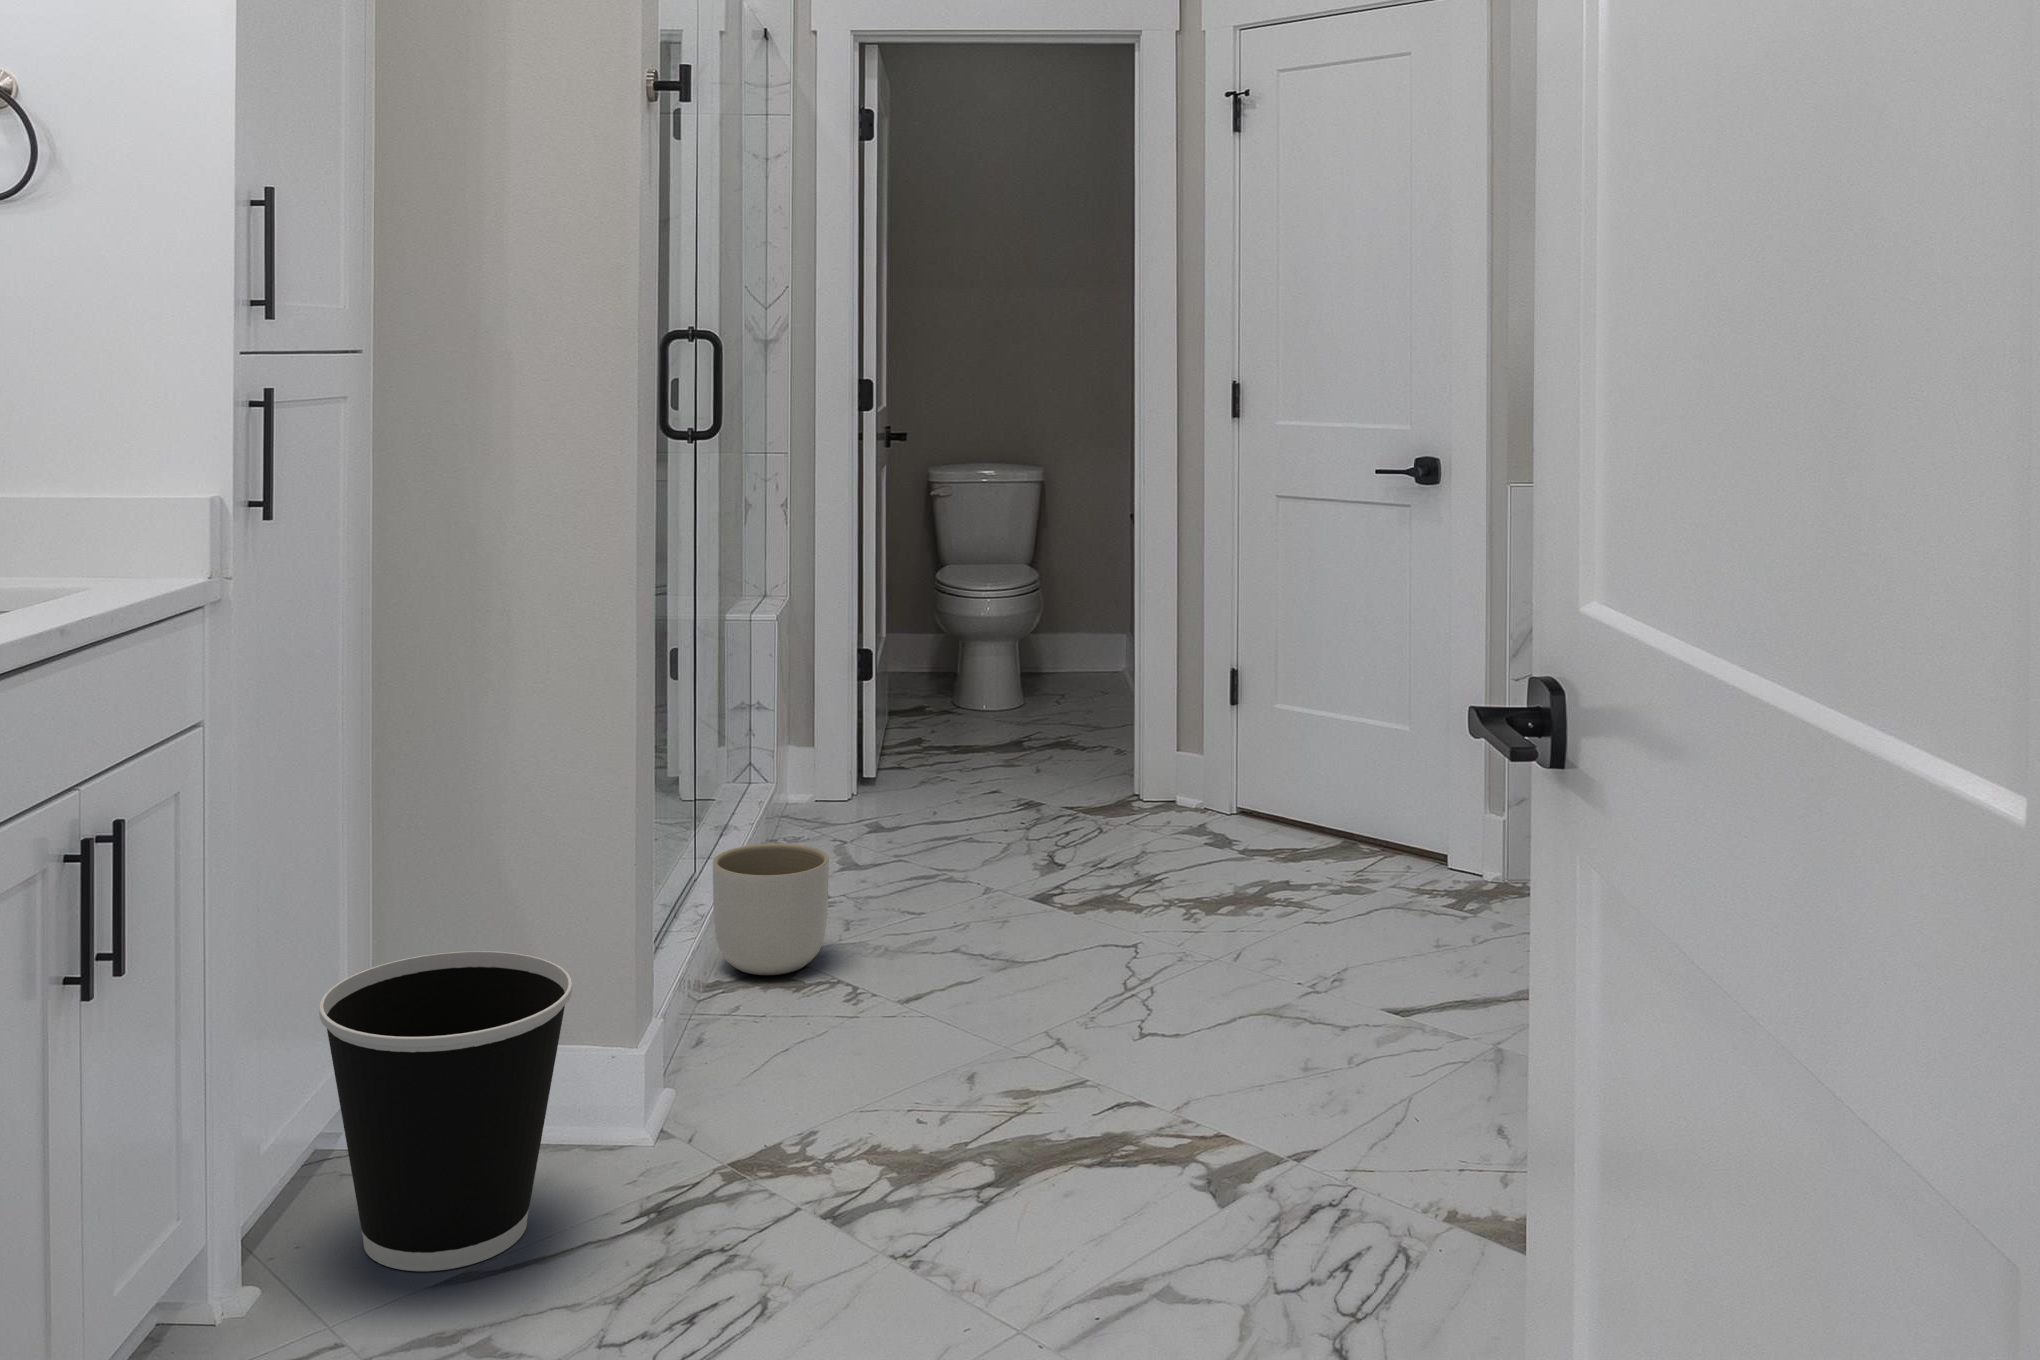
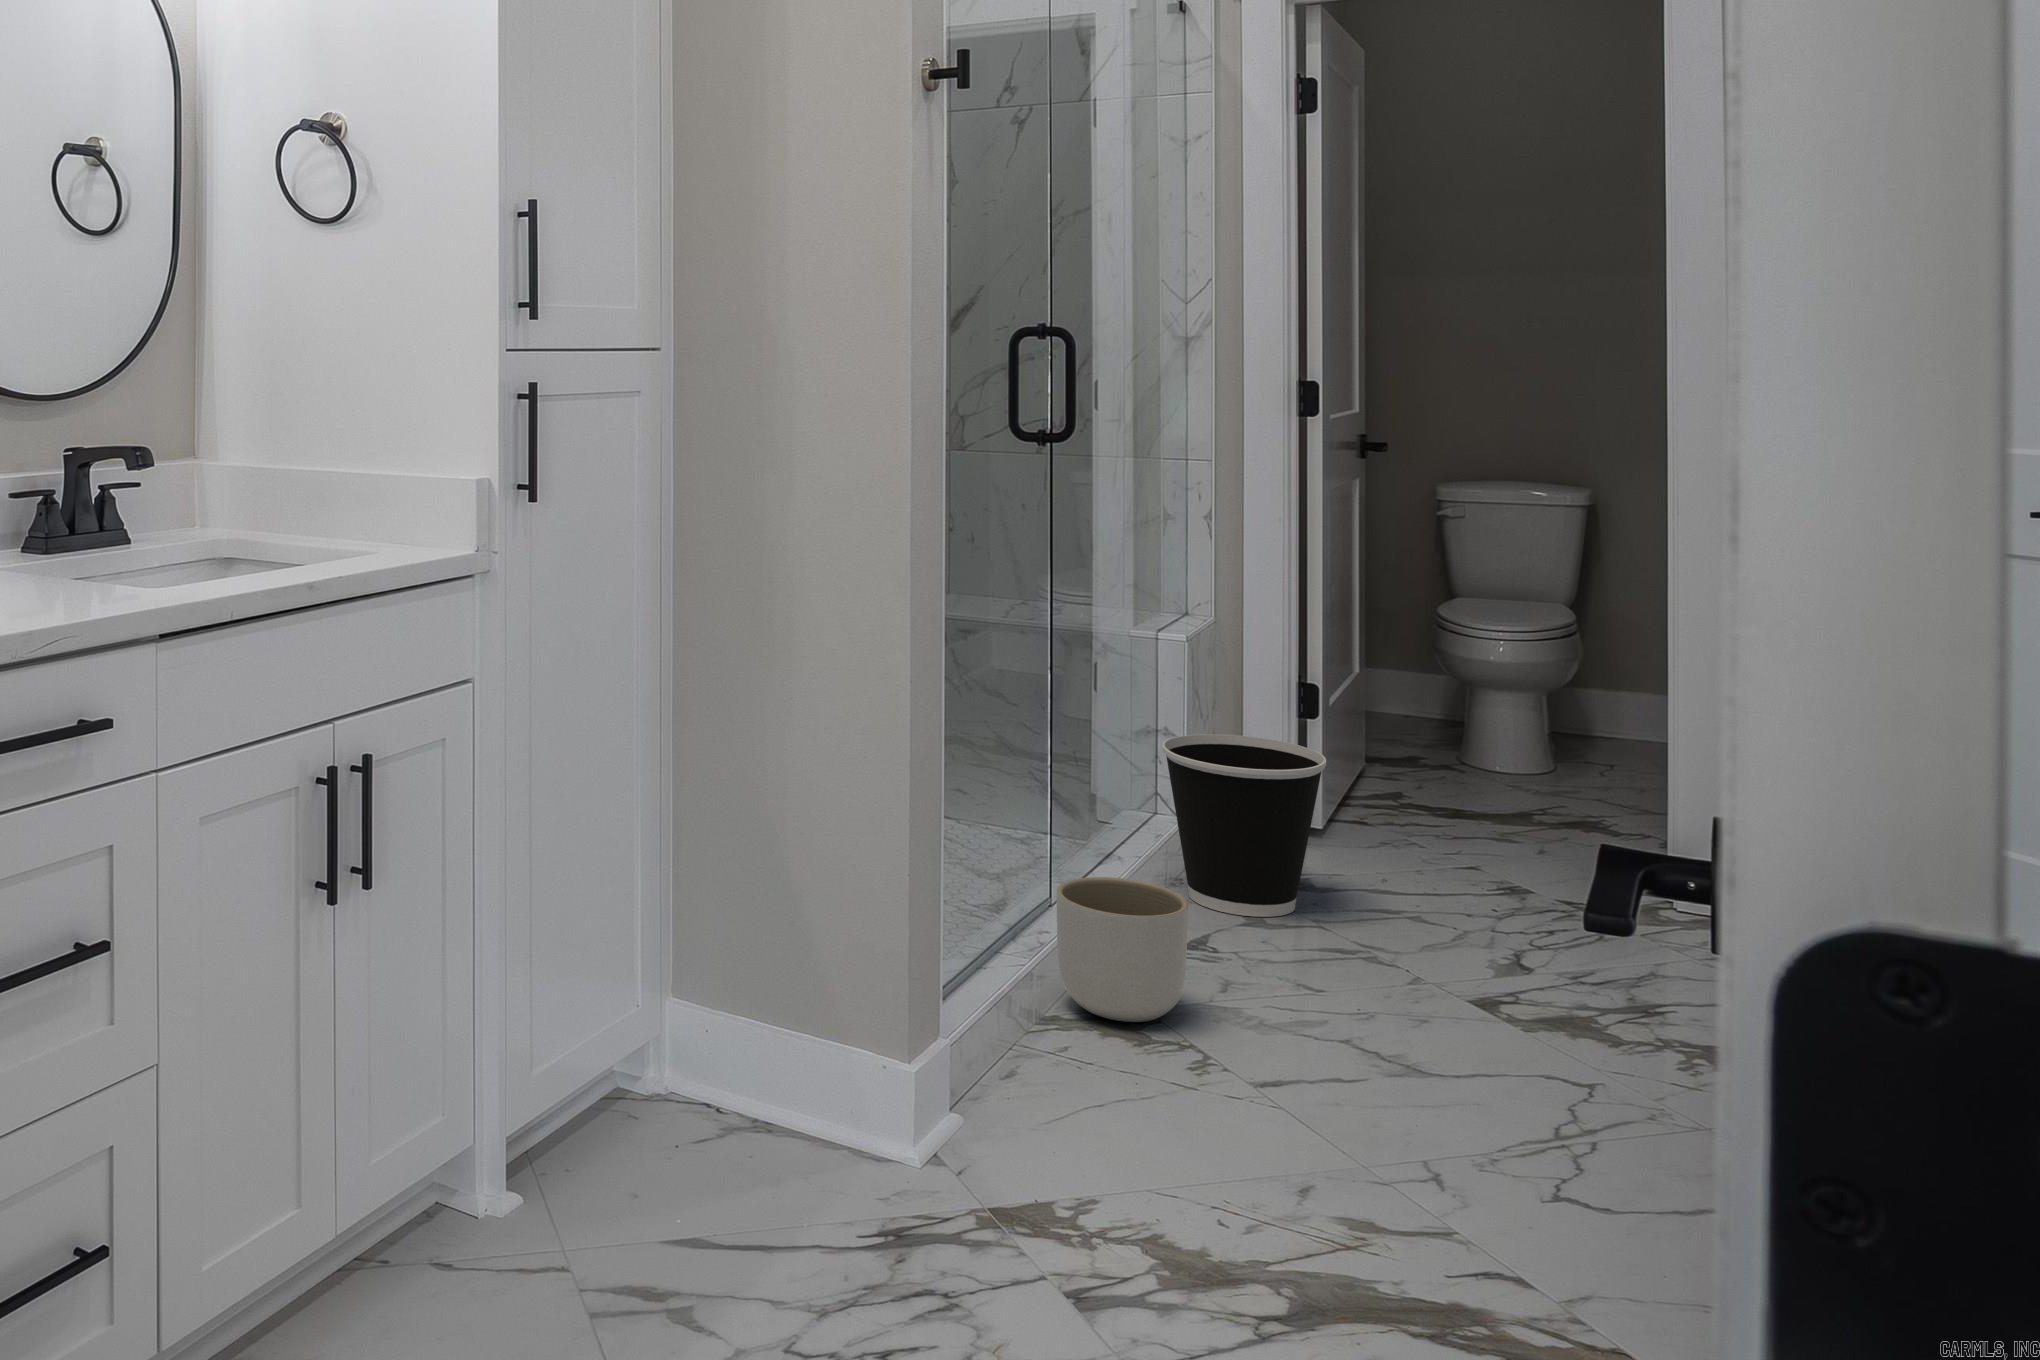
wastebasket: present [319,951,572,1271] -> present [1162,734,1326,917]

